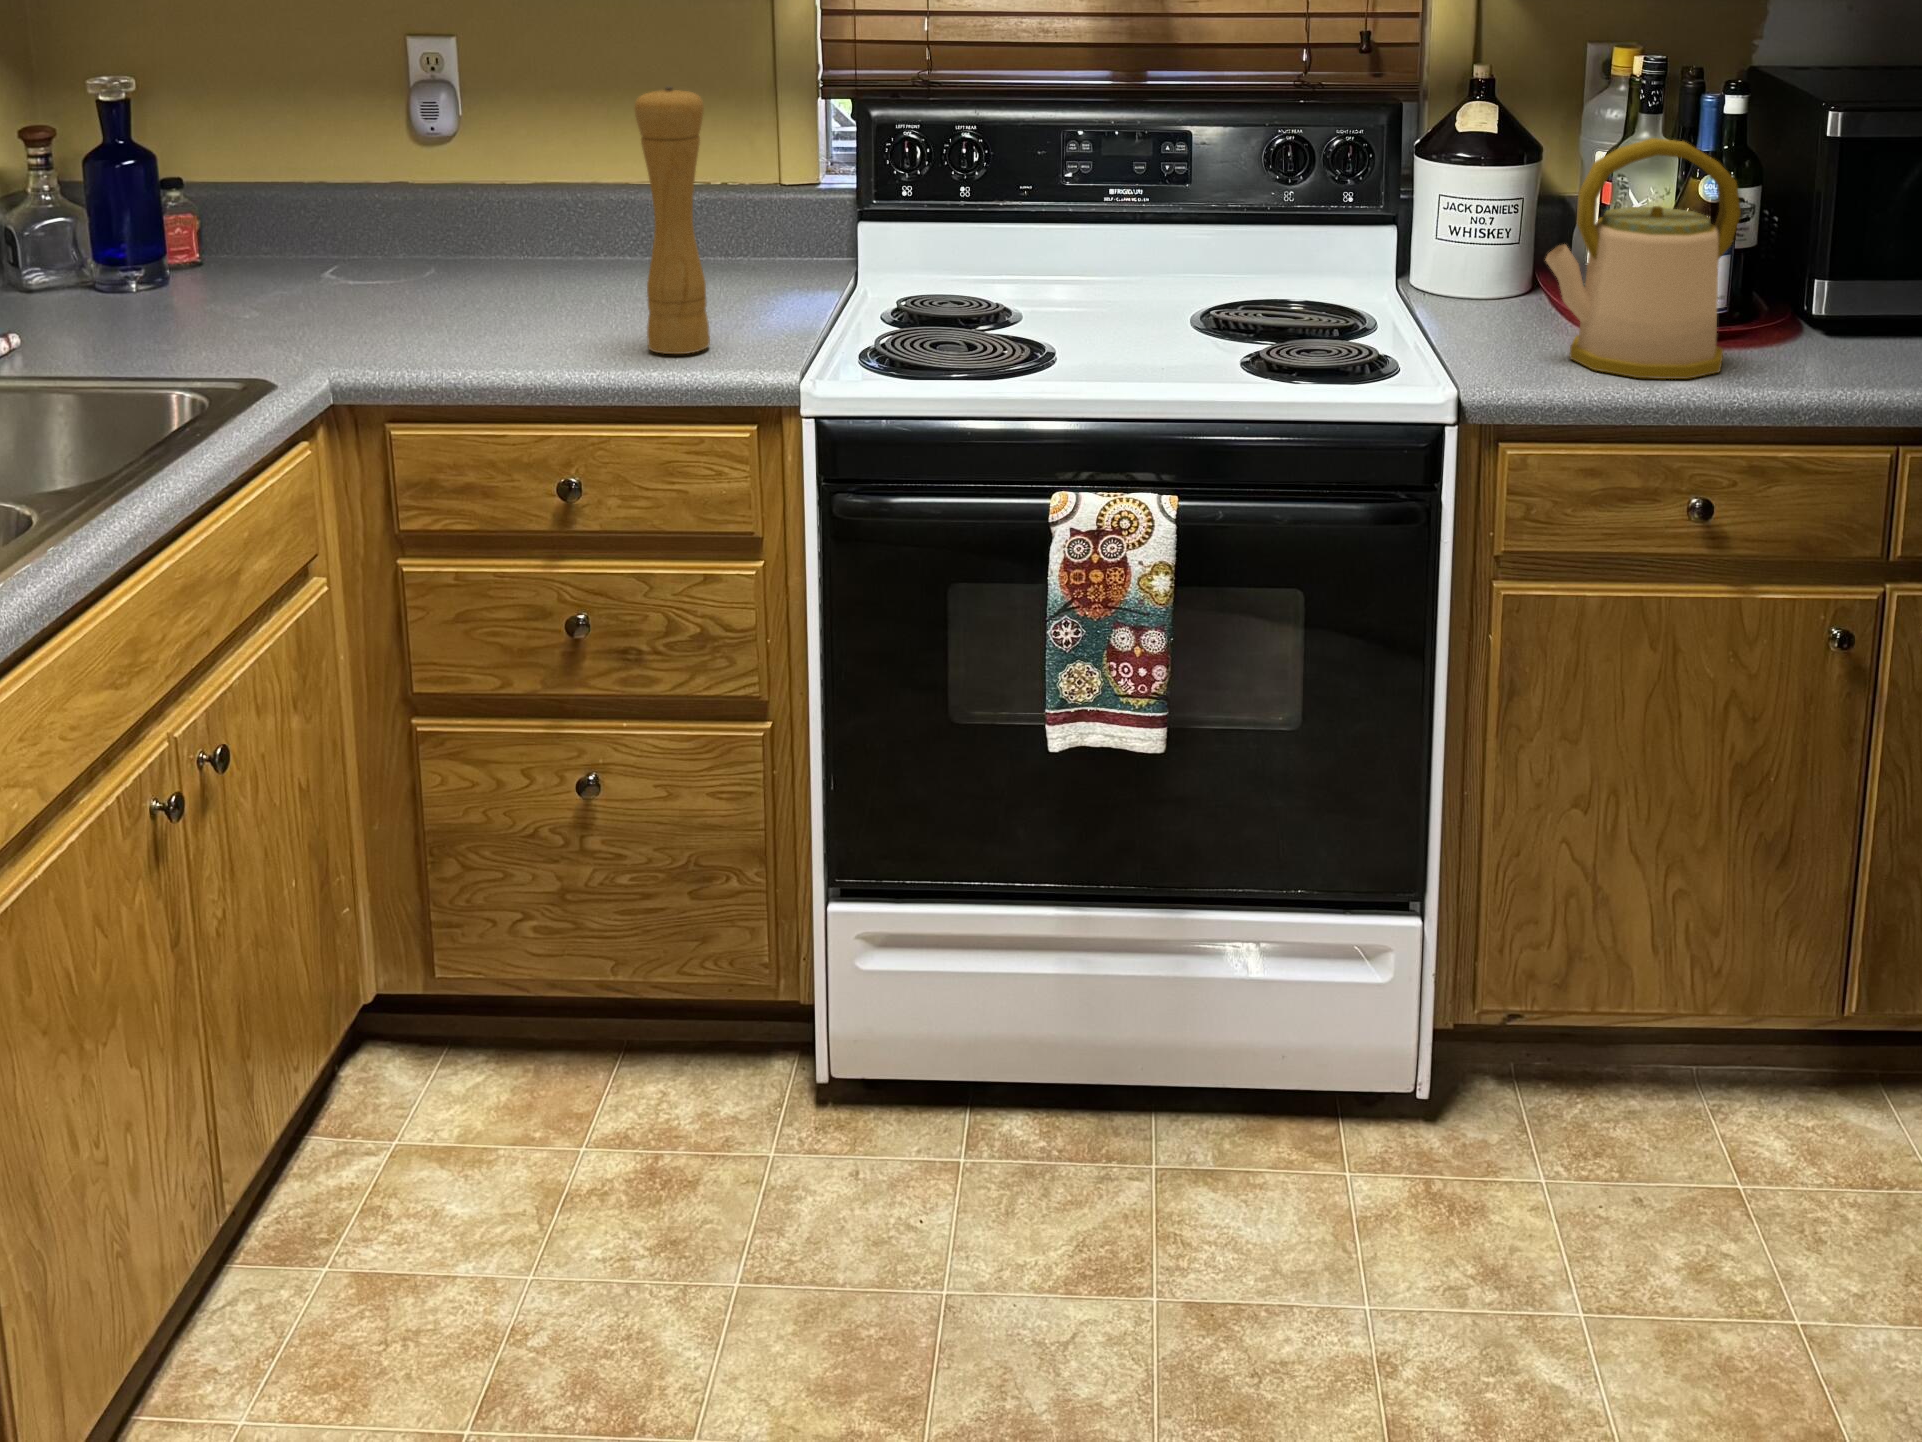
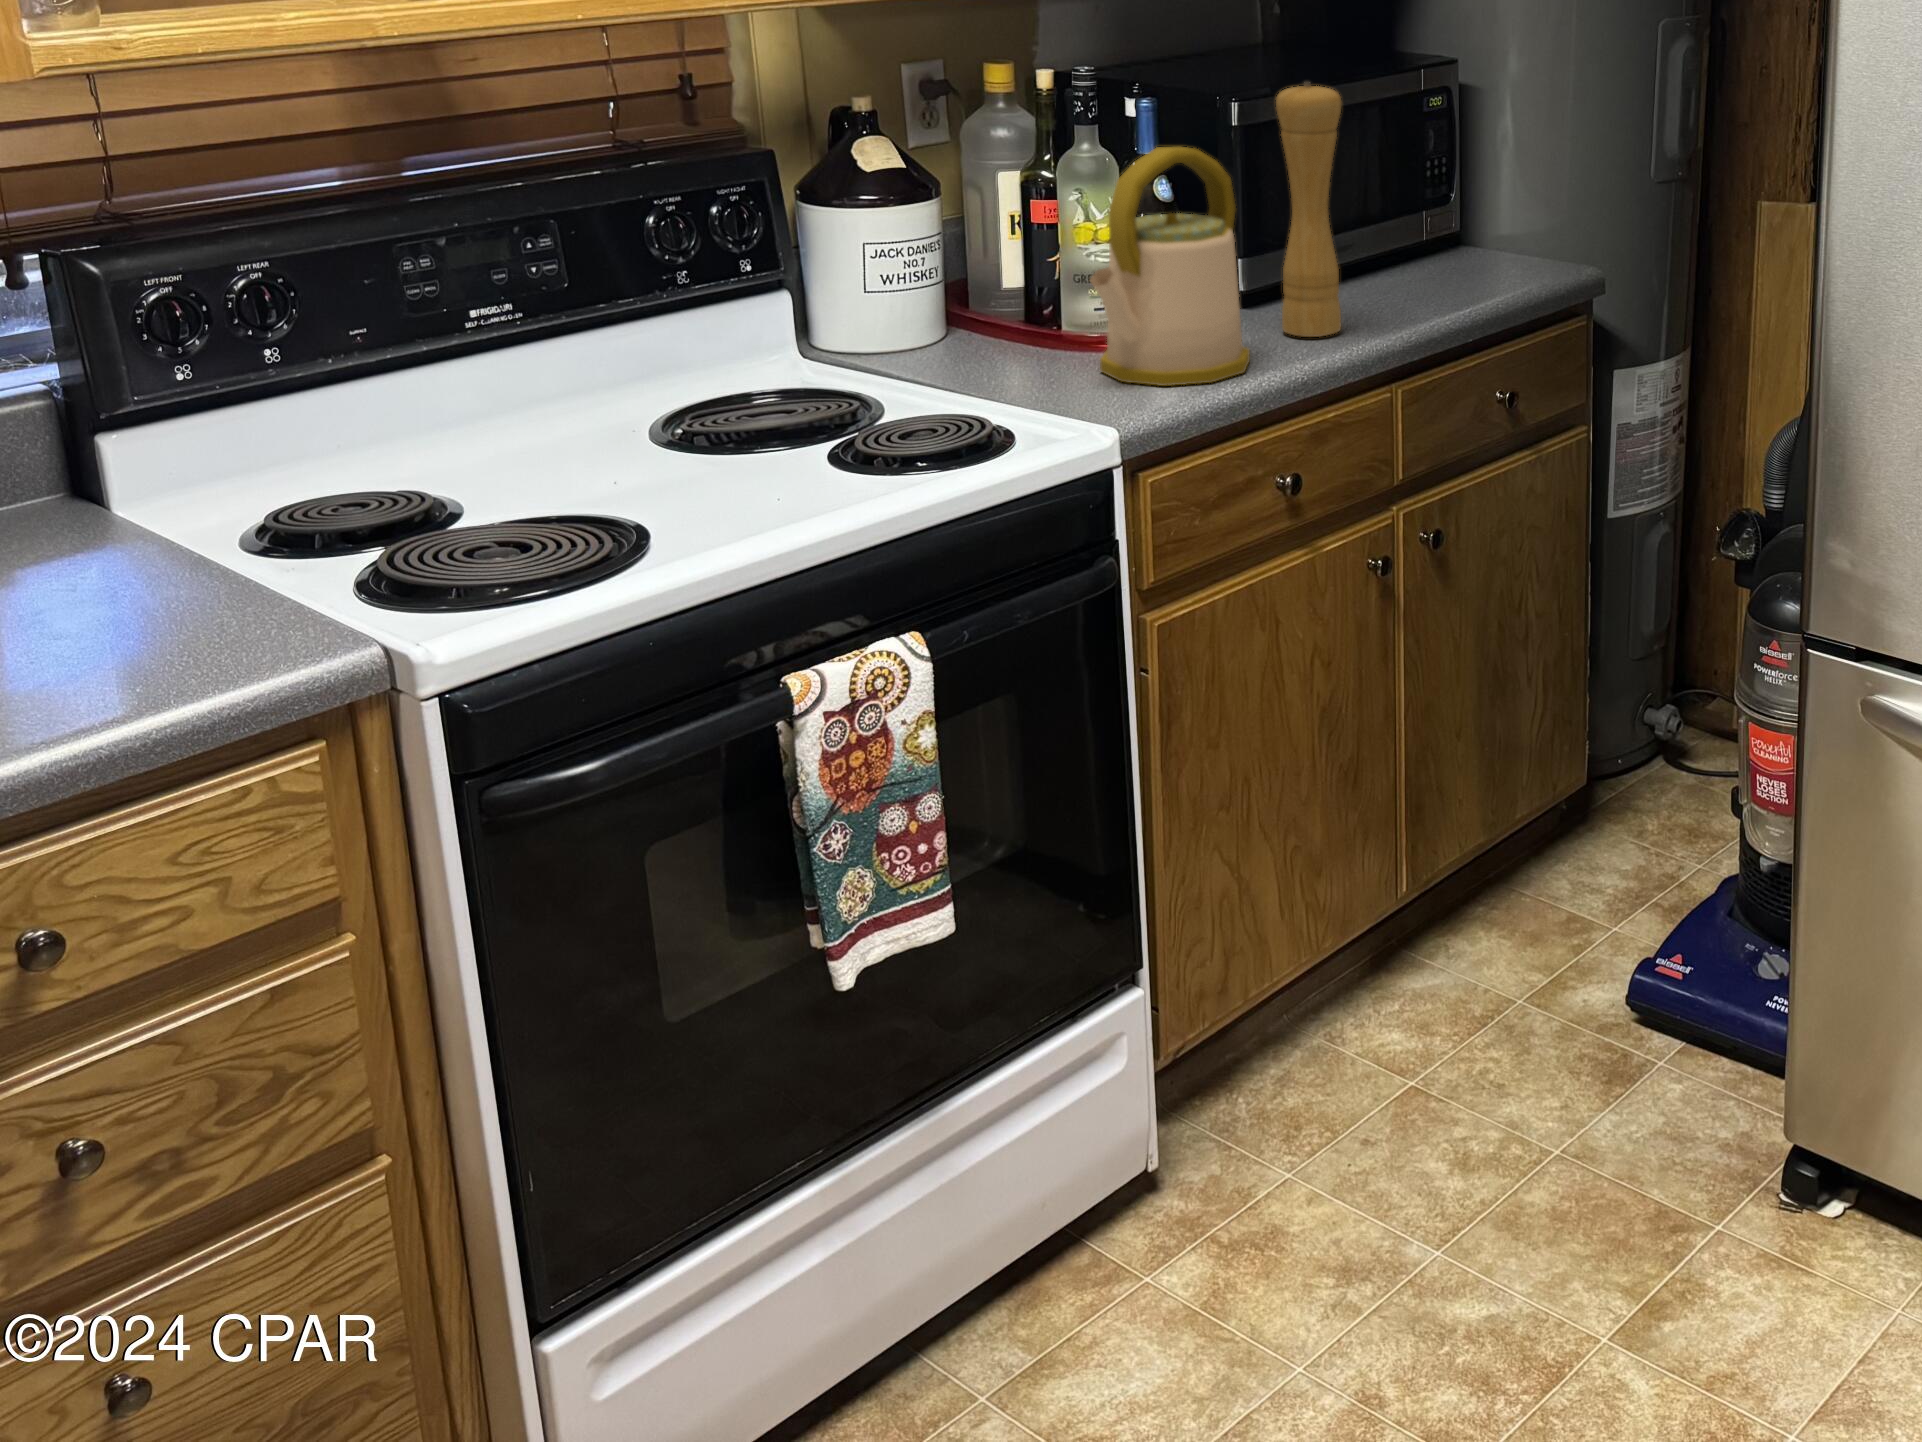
pepper mill: present [635,86,710,354] -> present [1276,83,1341,337]

